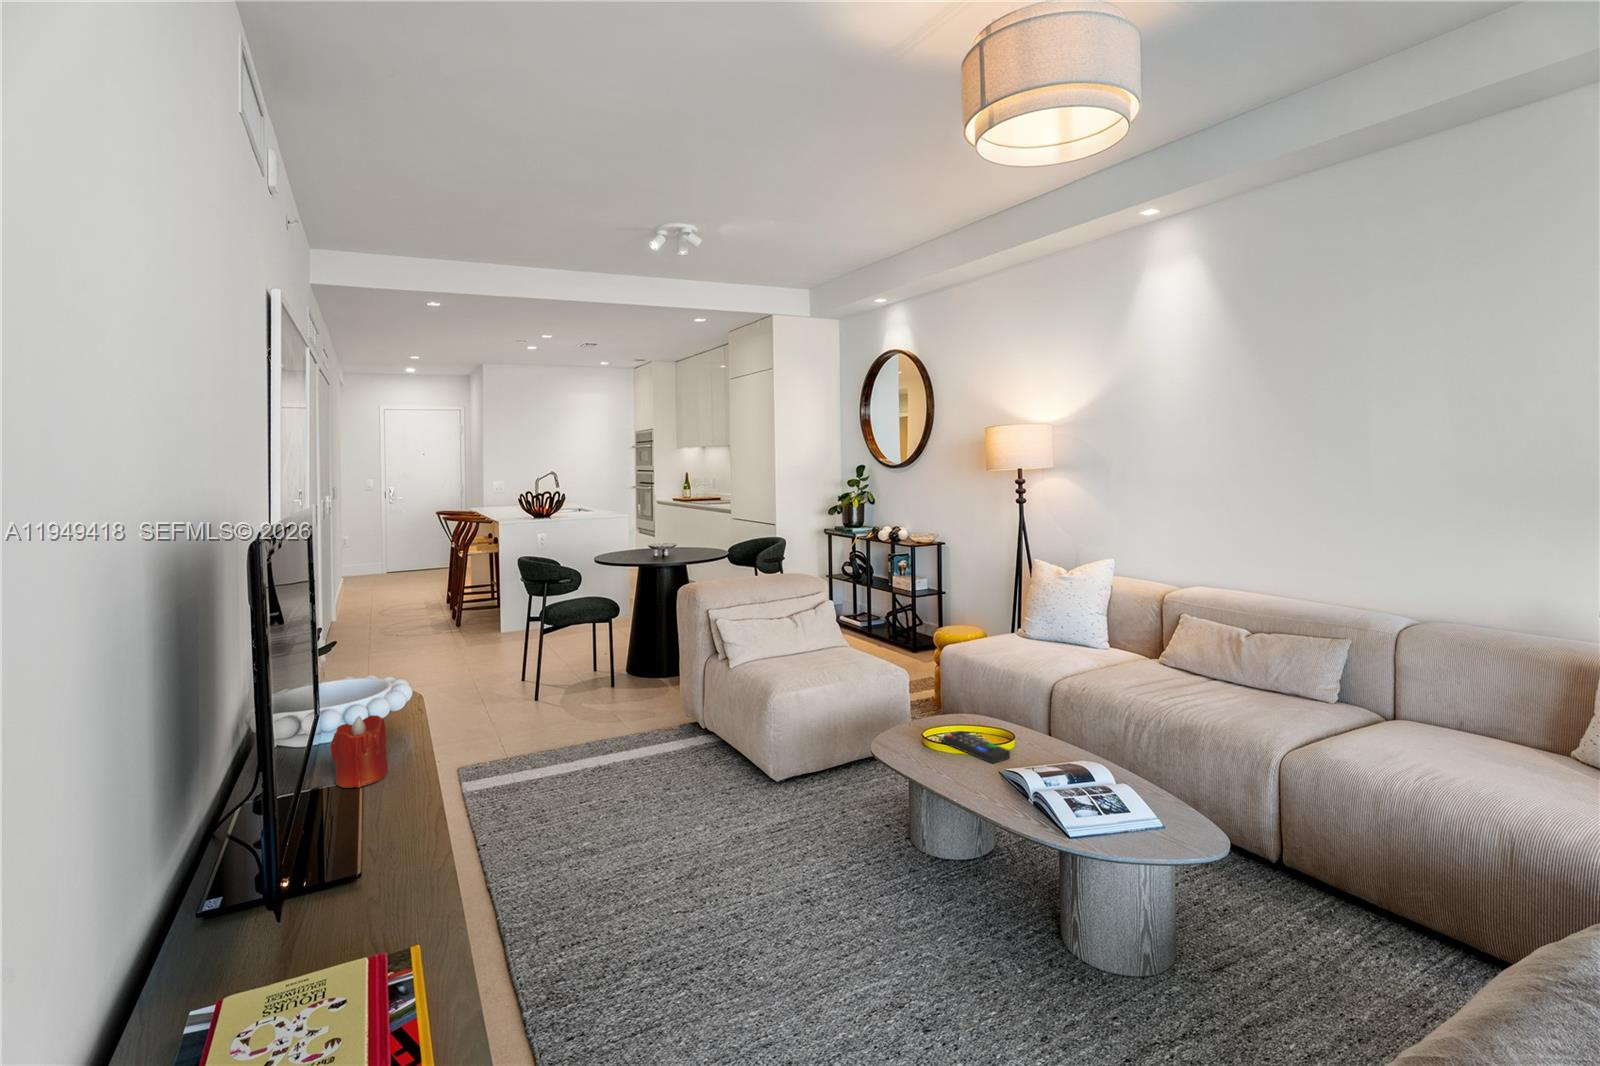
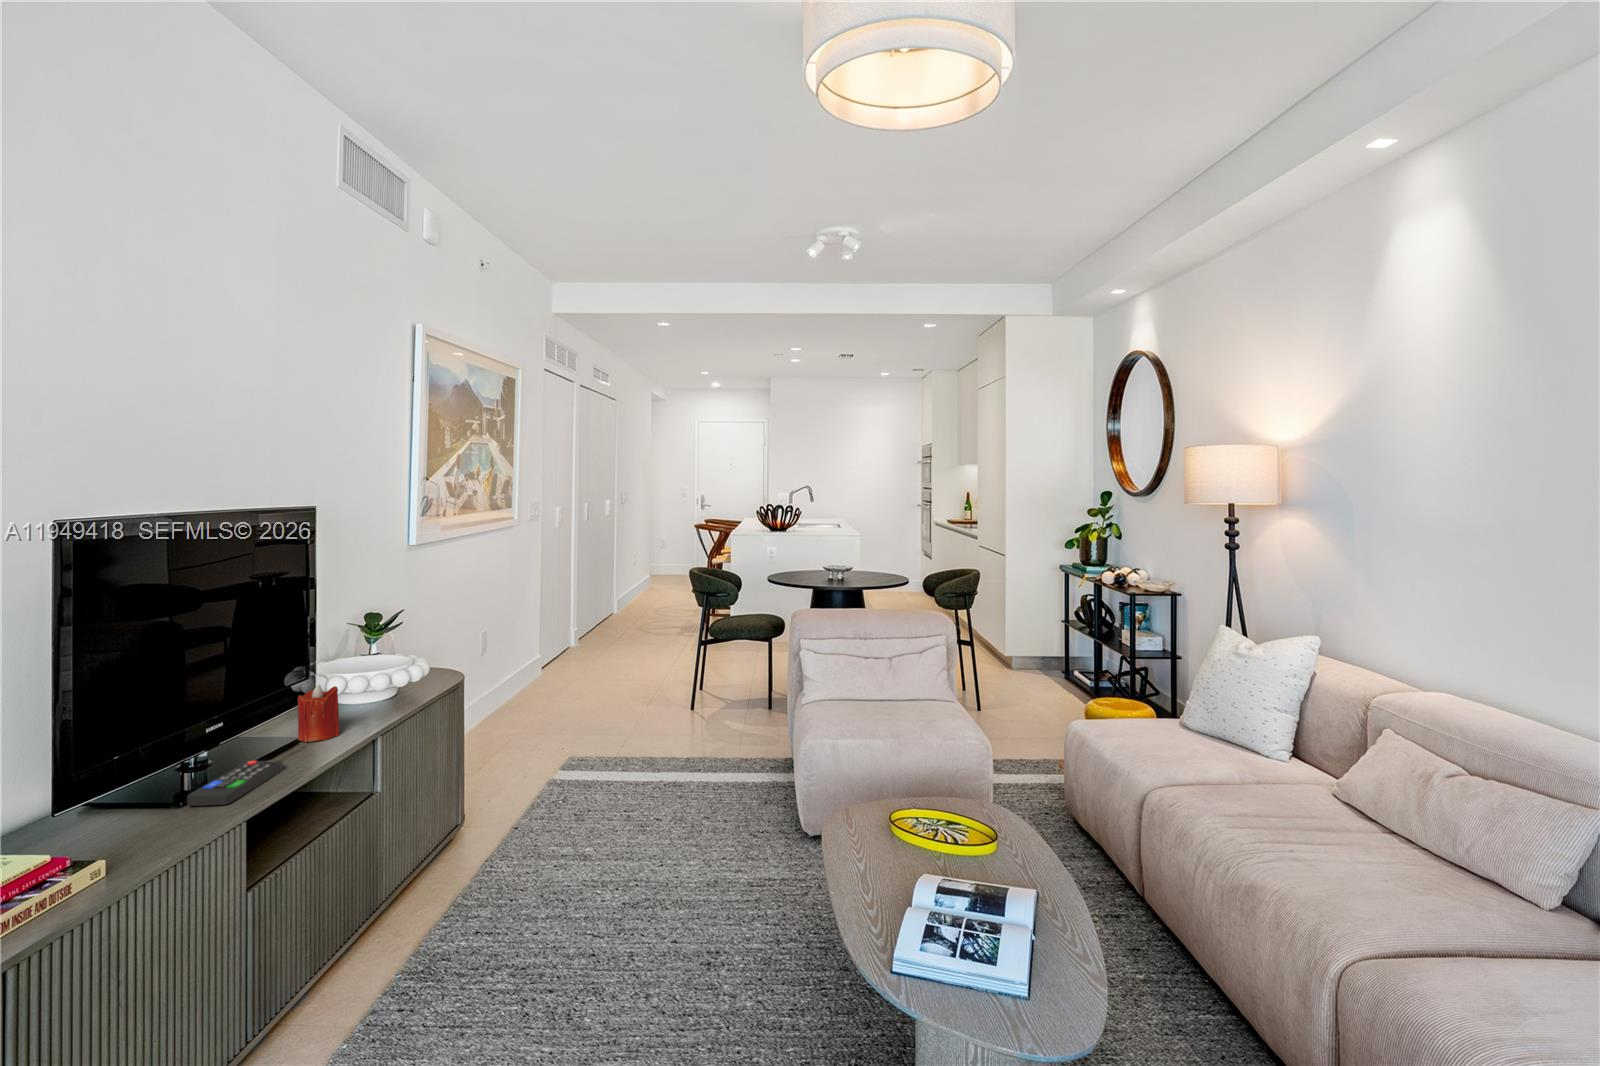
remote control: present [943,731,1010,763] -> present [187,761,283,806]

